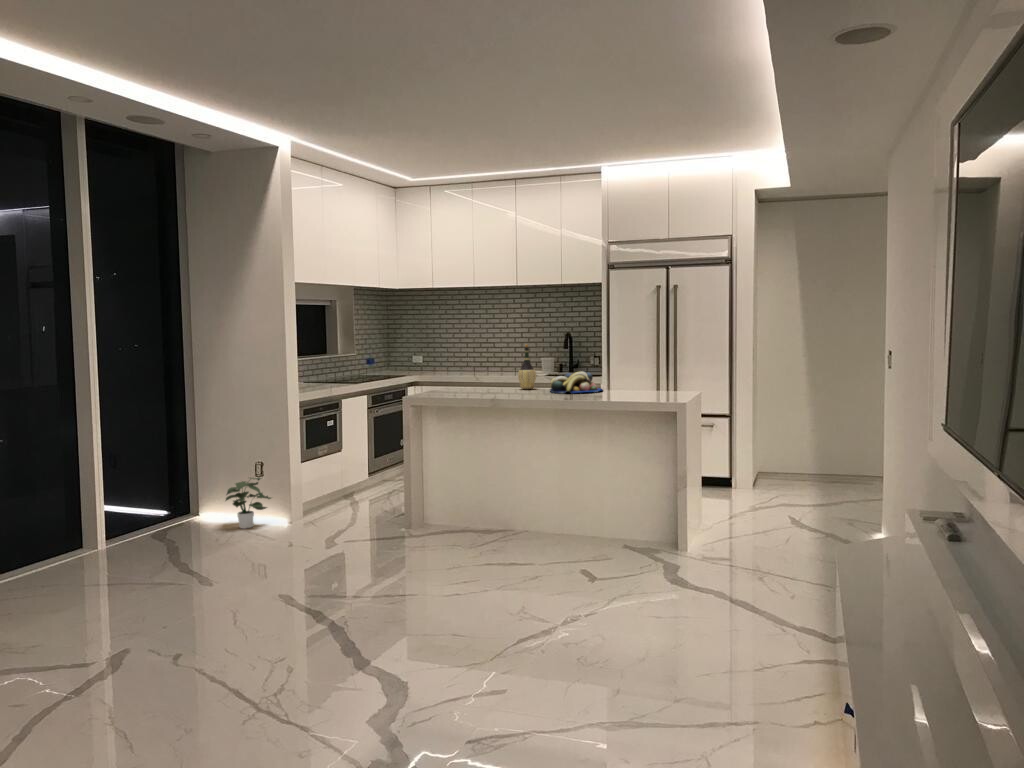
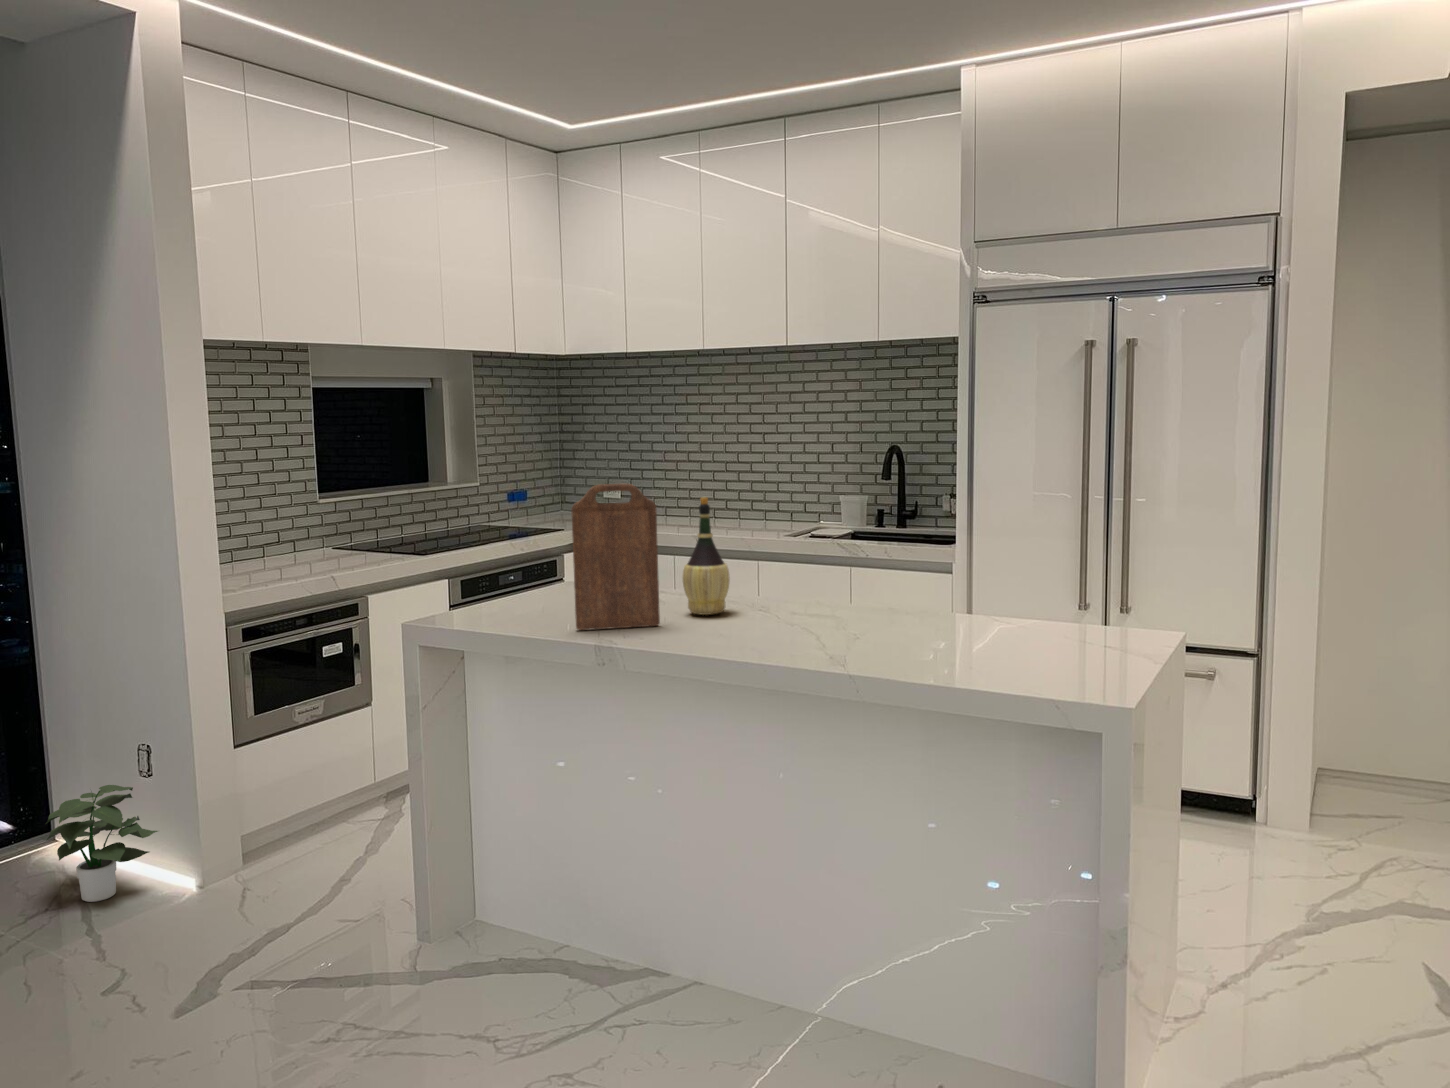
cutting board: none [483,338,514,393] -> present [571,484,660,630]
fruit bowl: present [550,371,603,393] -> none [748,574,898,646]

